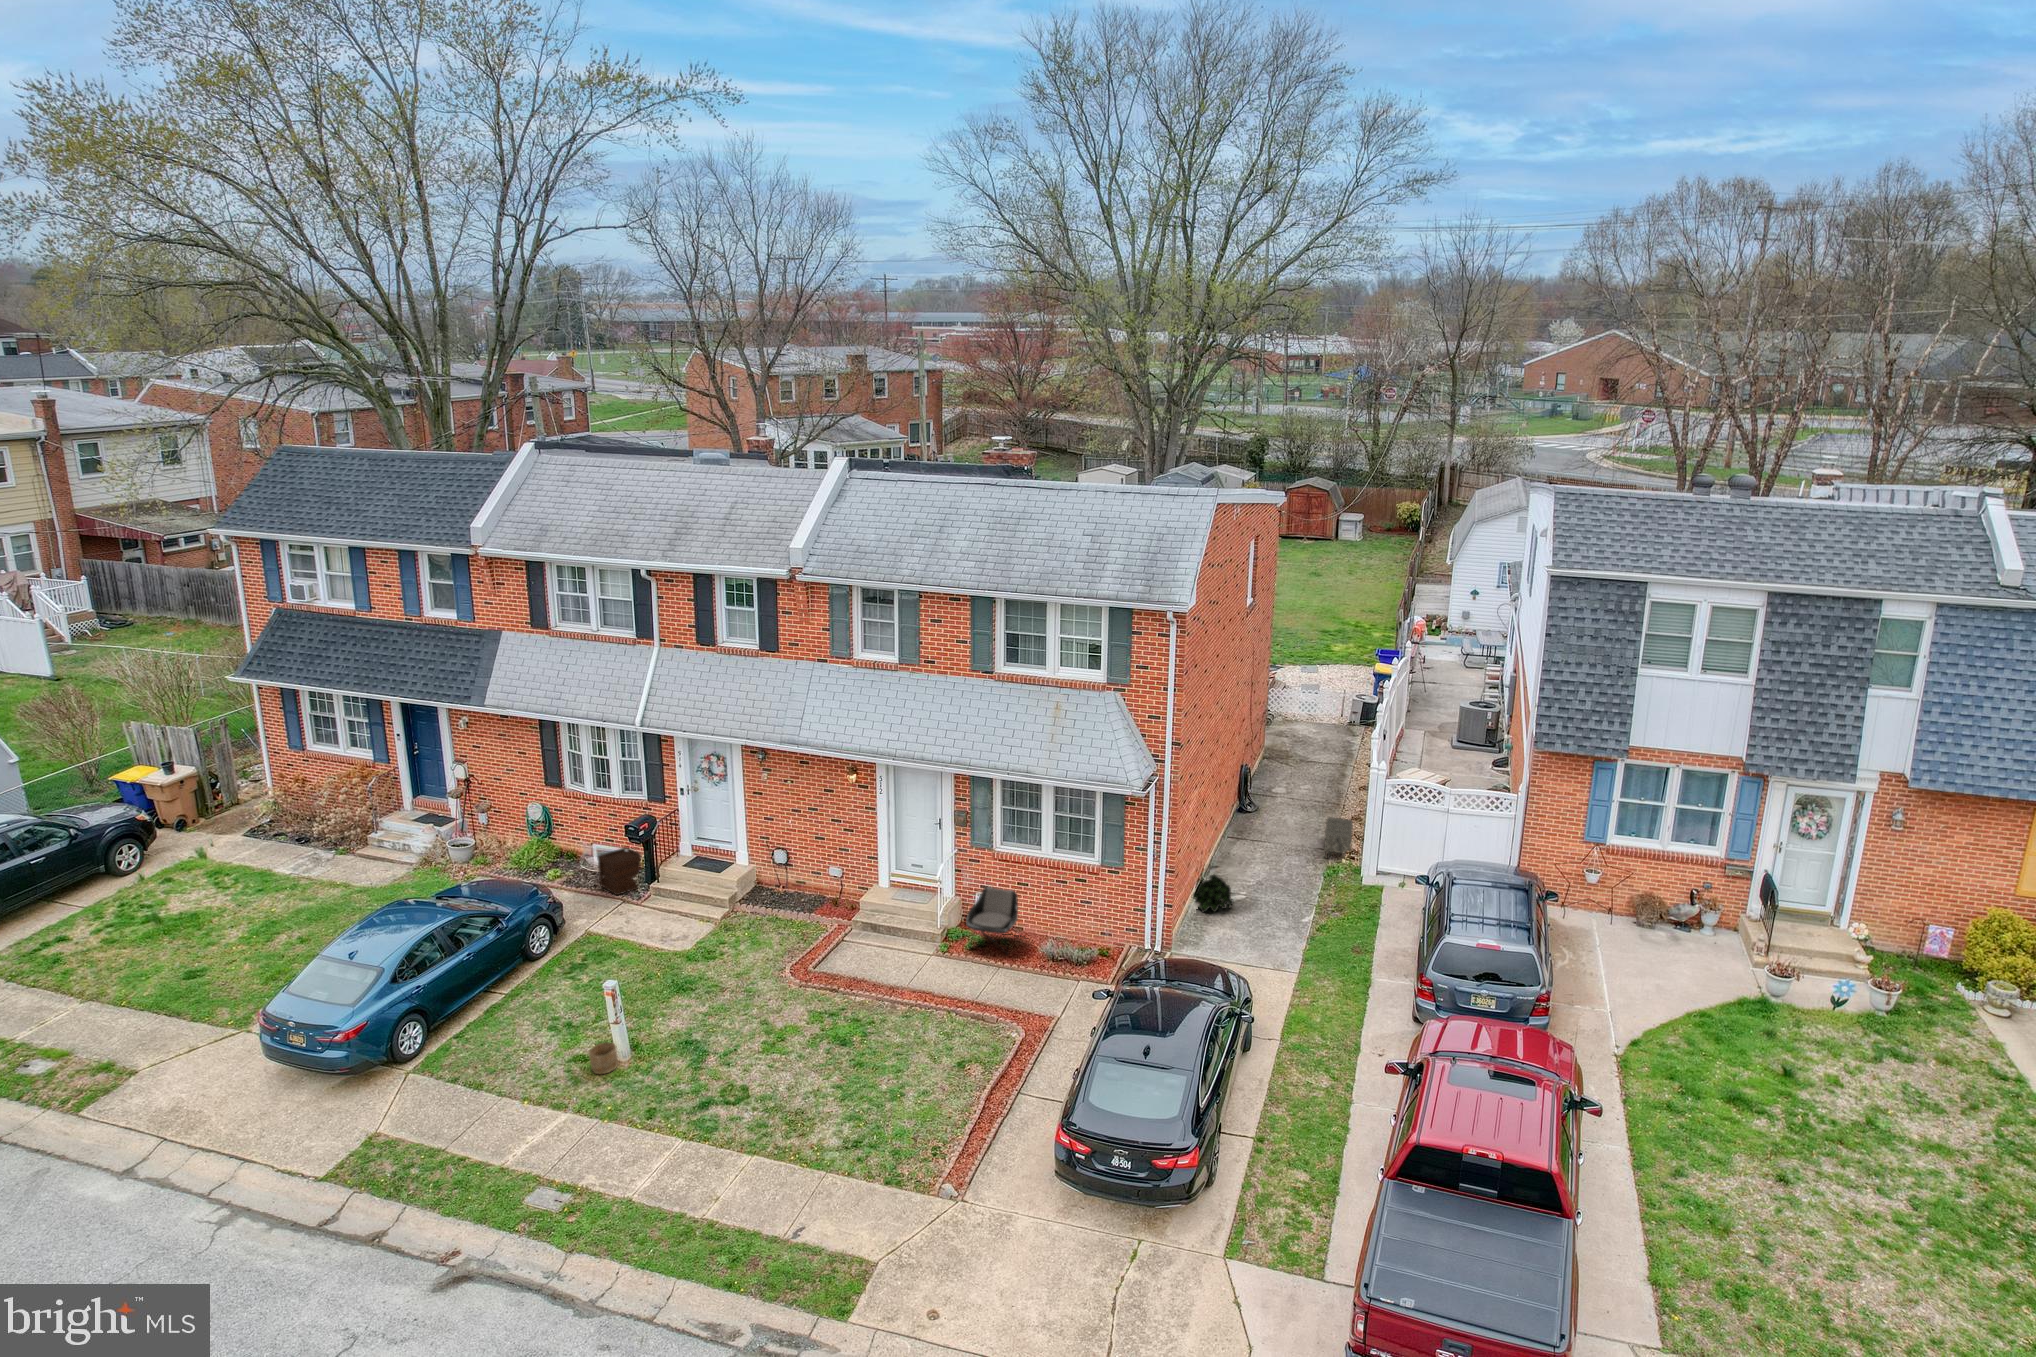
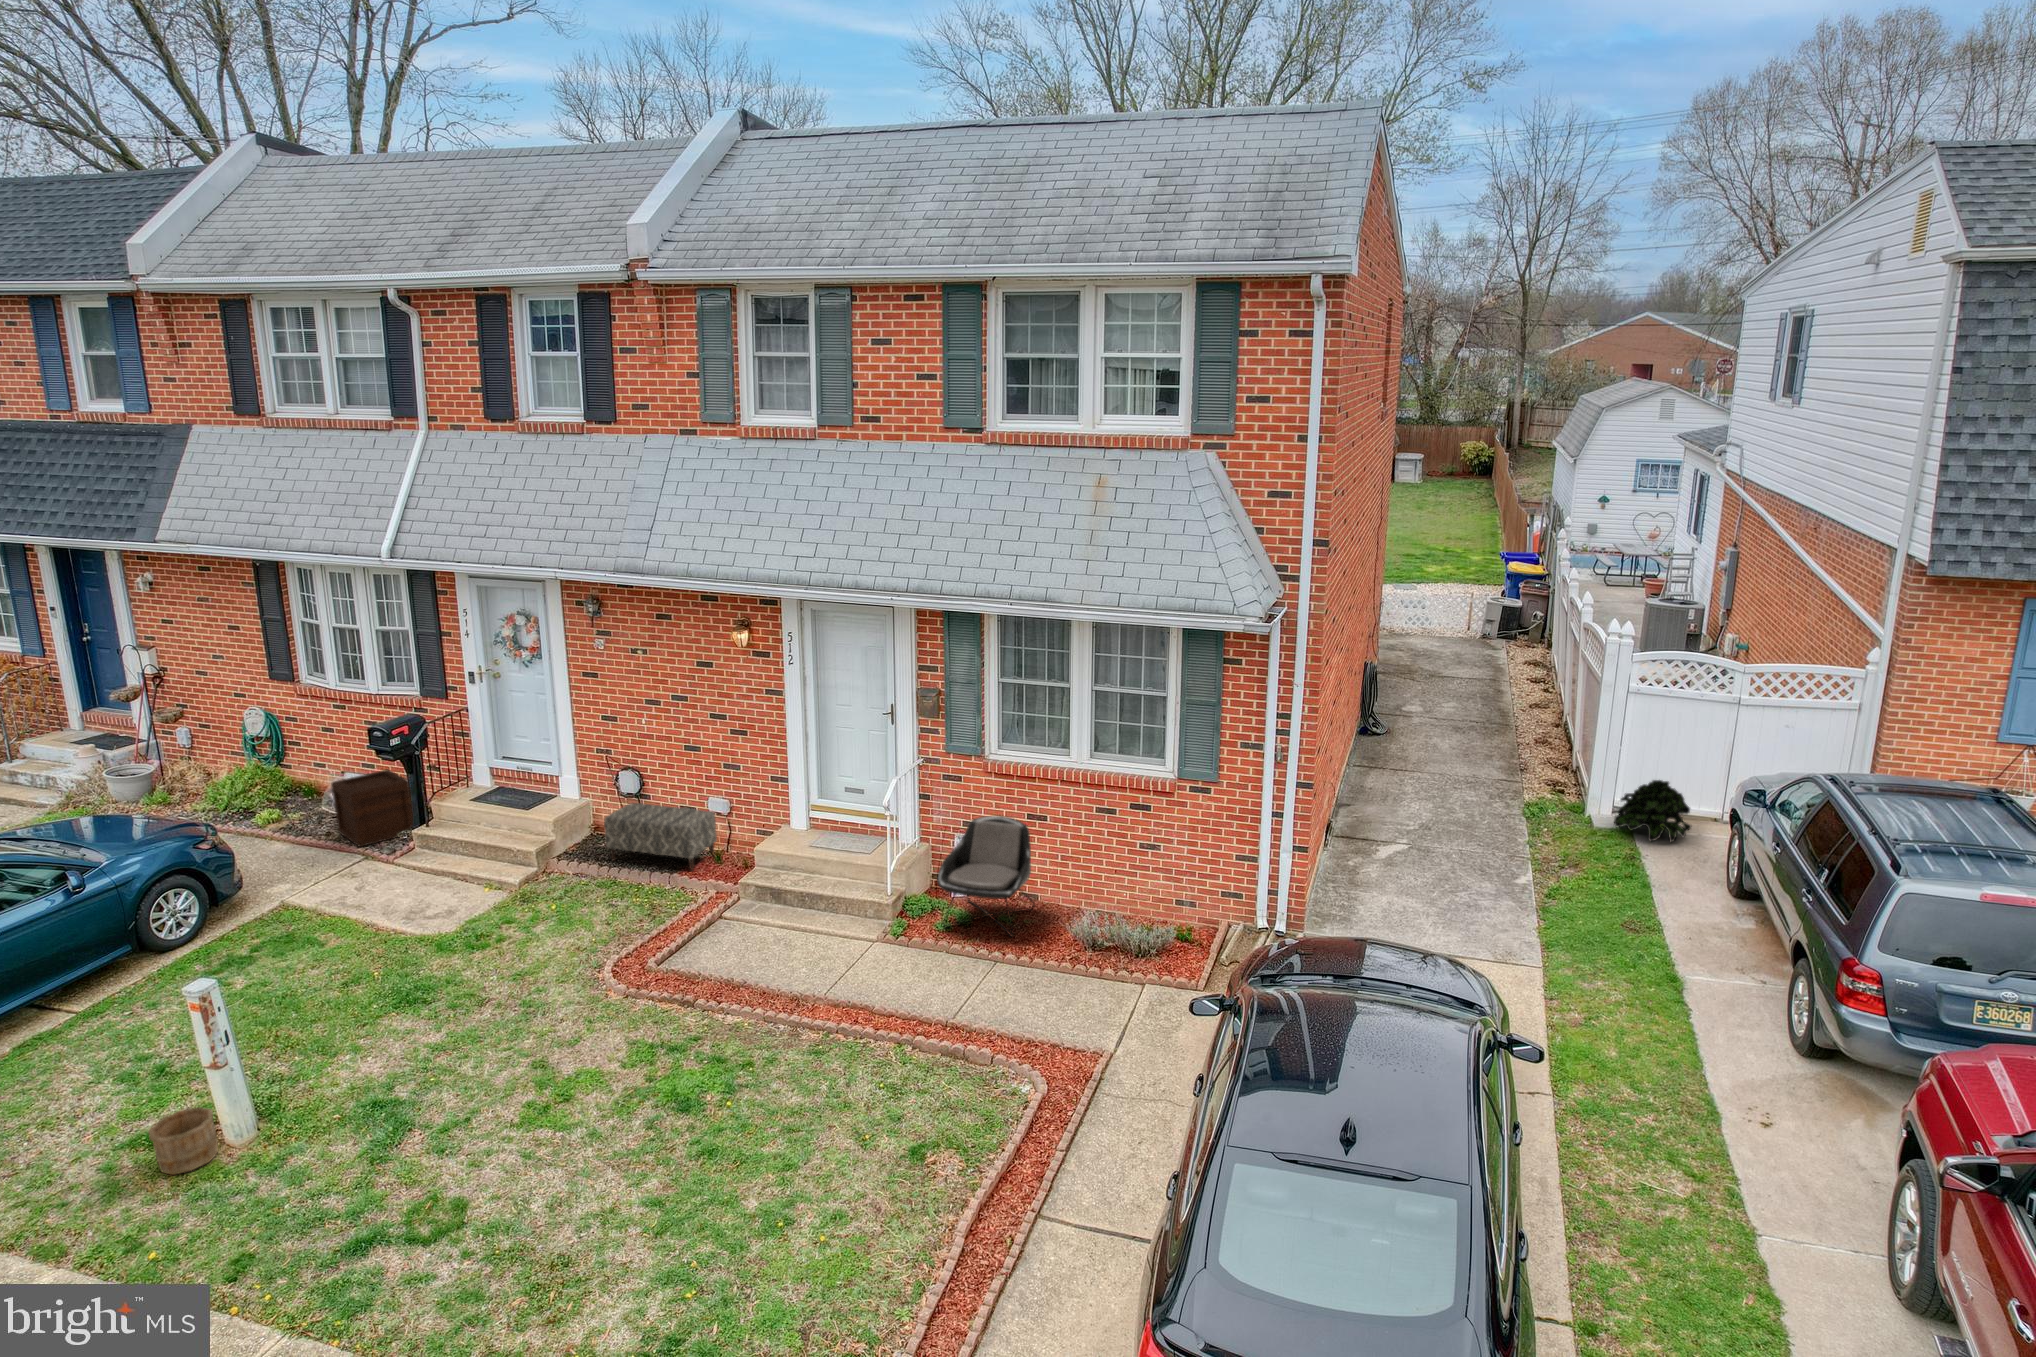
bench: present [1324,817,1353,858] -> present [604,803,717,871]
potted plant: present [1193,875,1233,912] -> present [1614,780,1691,842]

